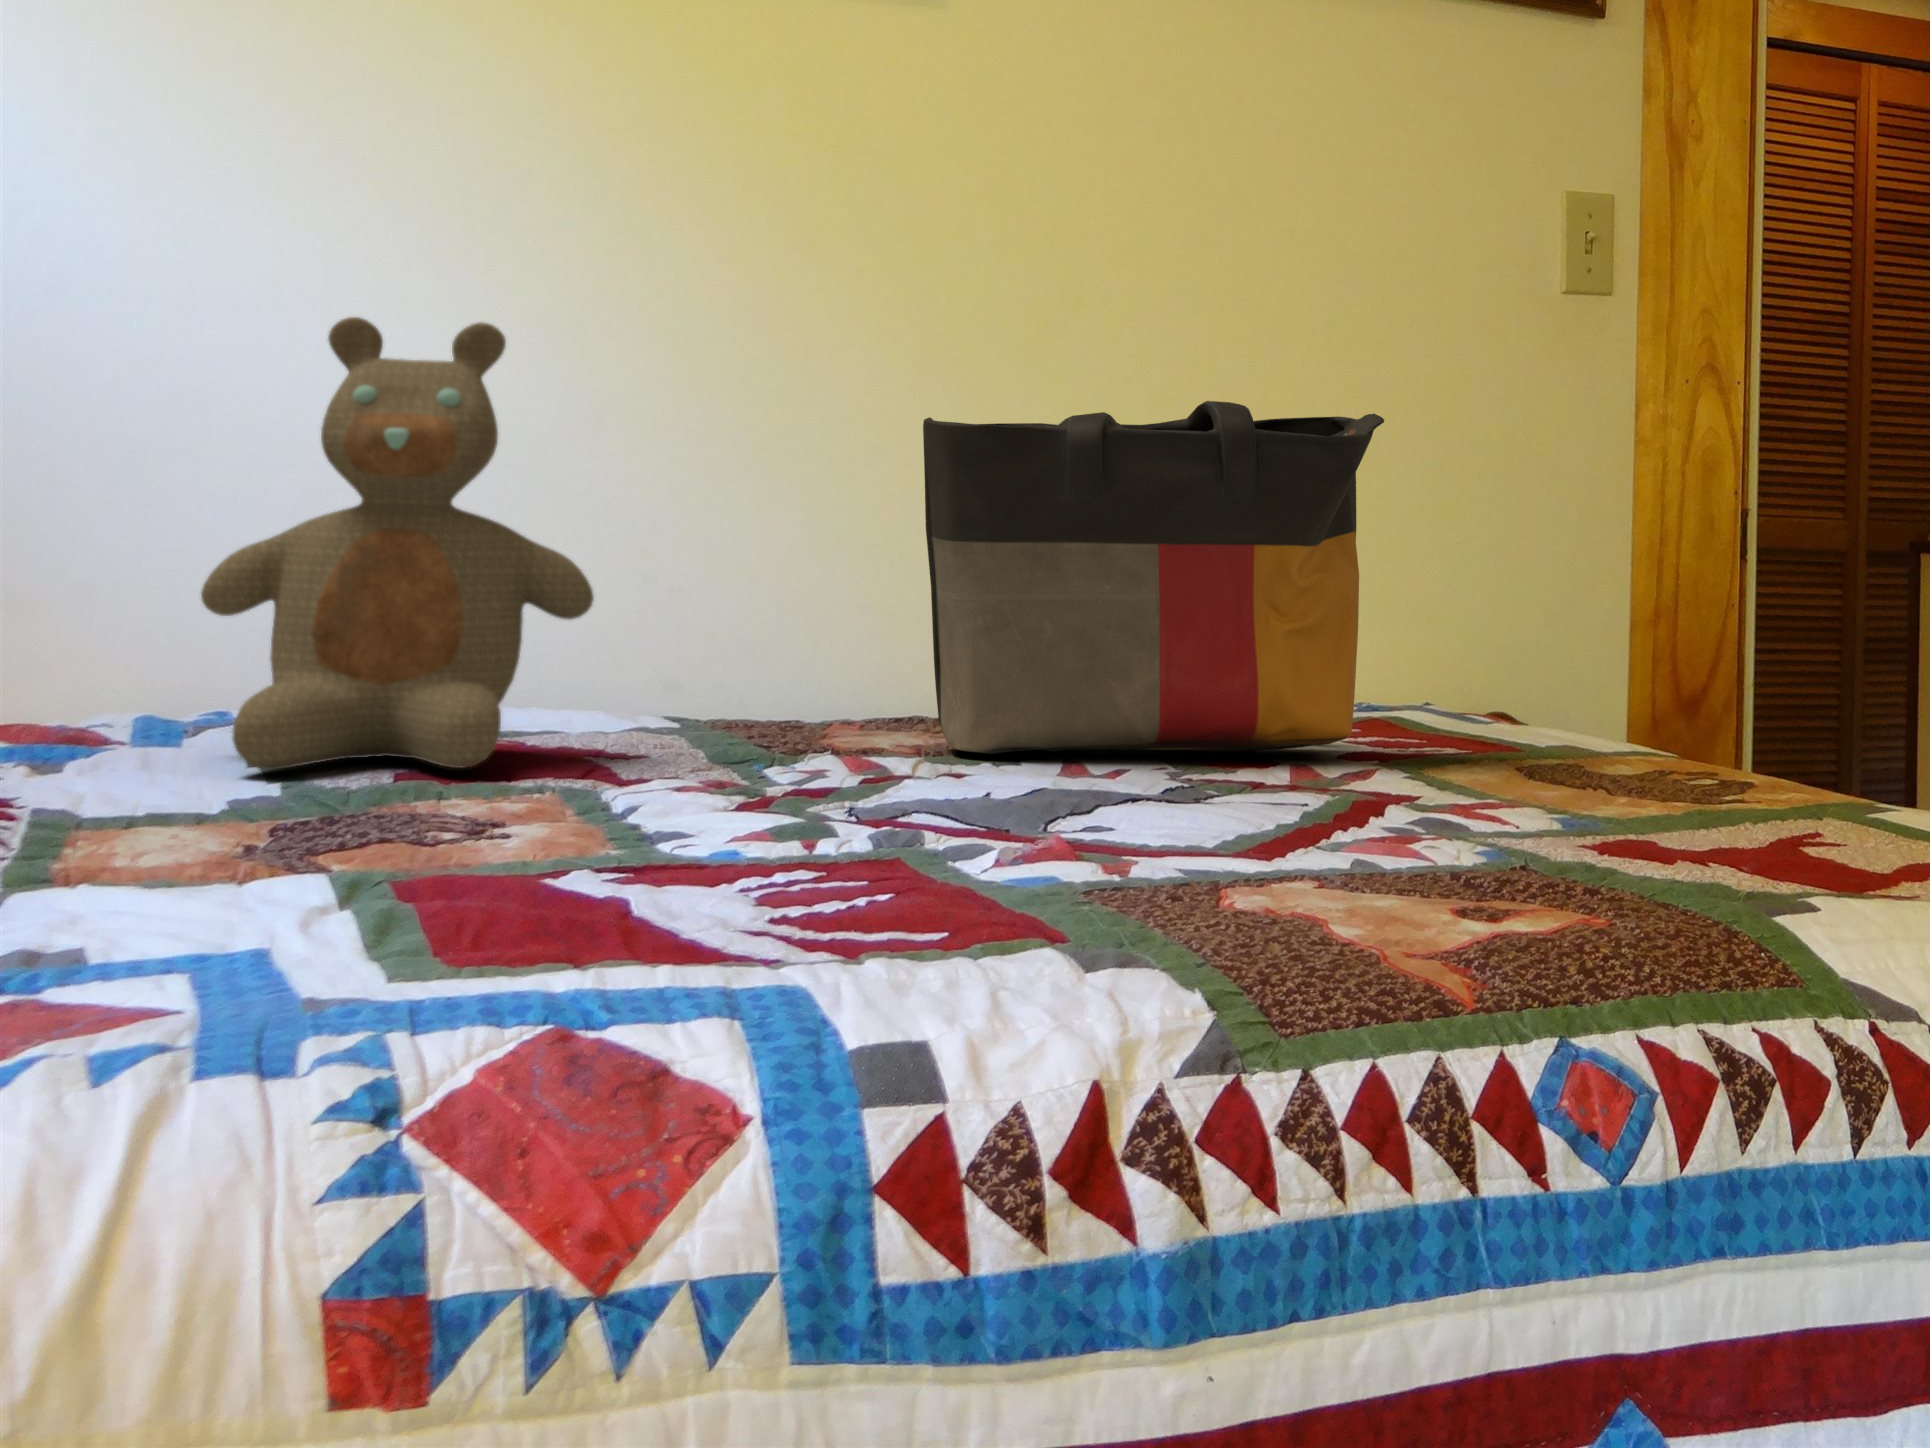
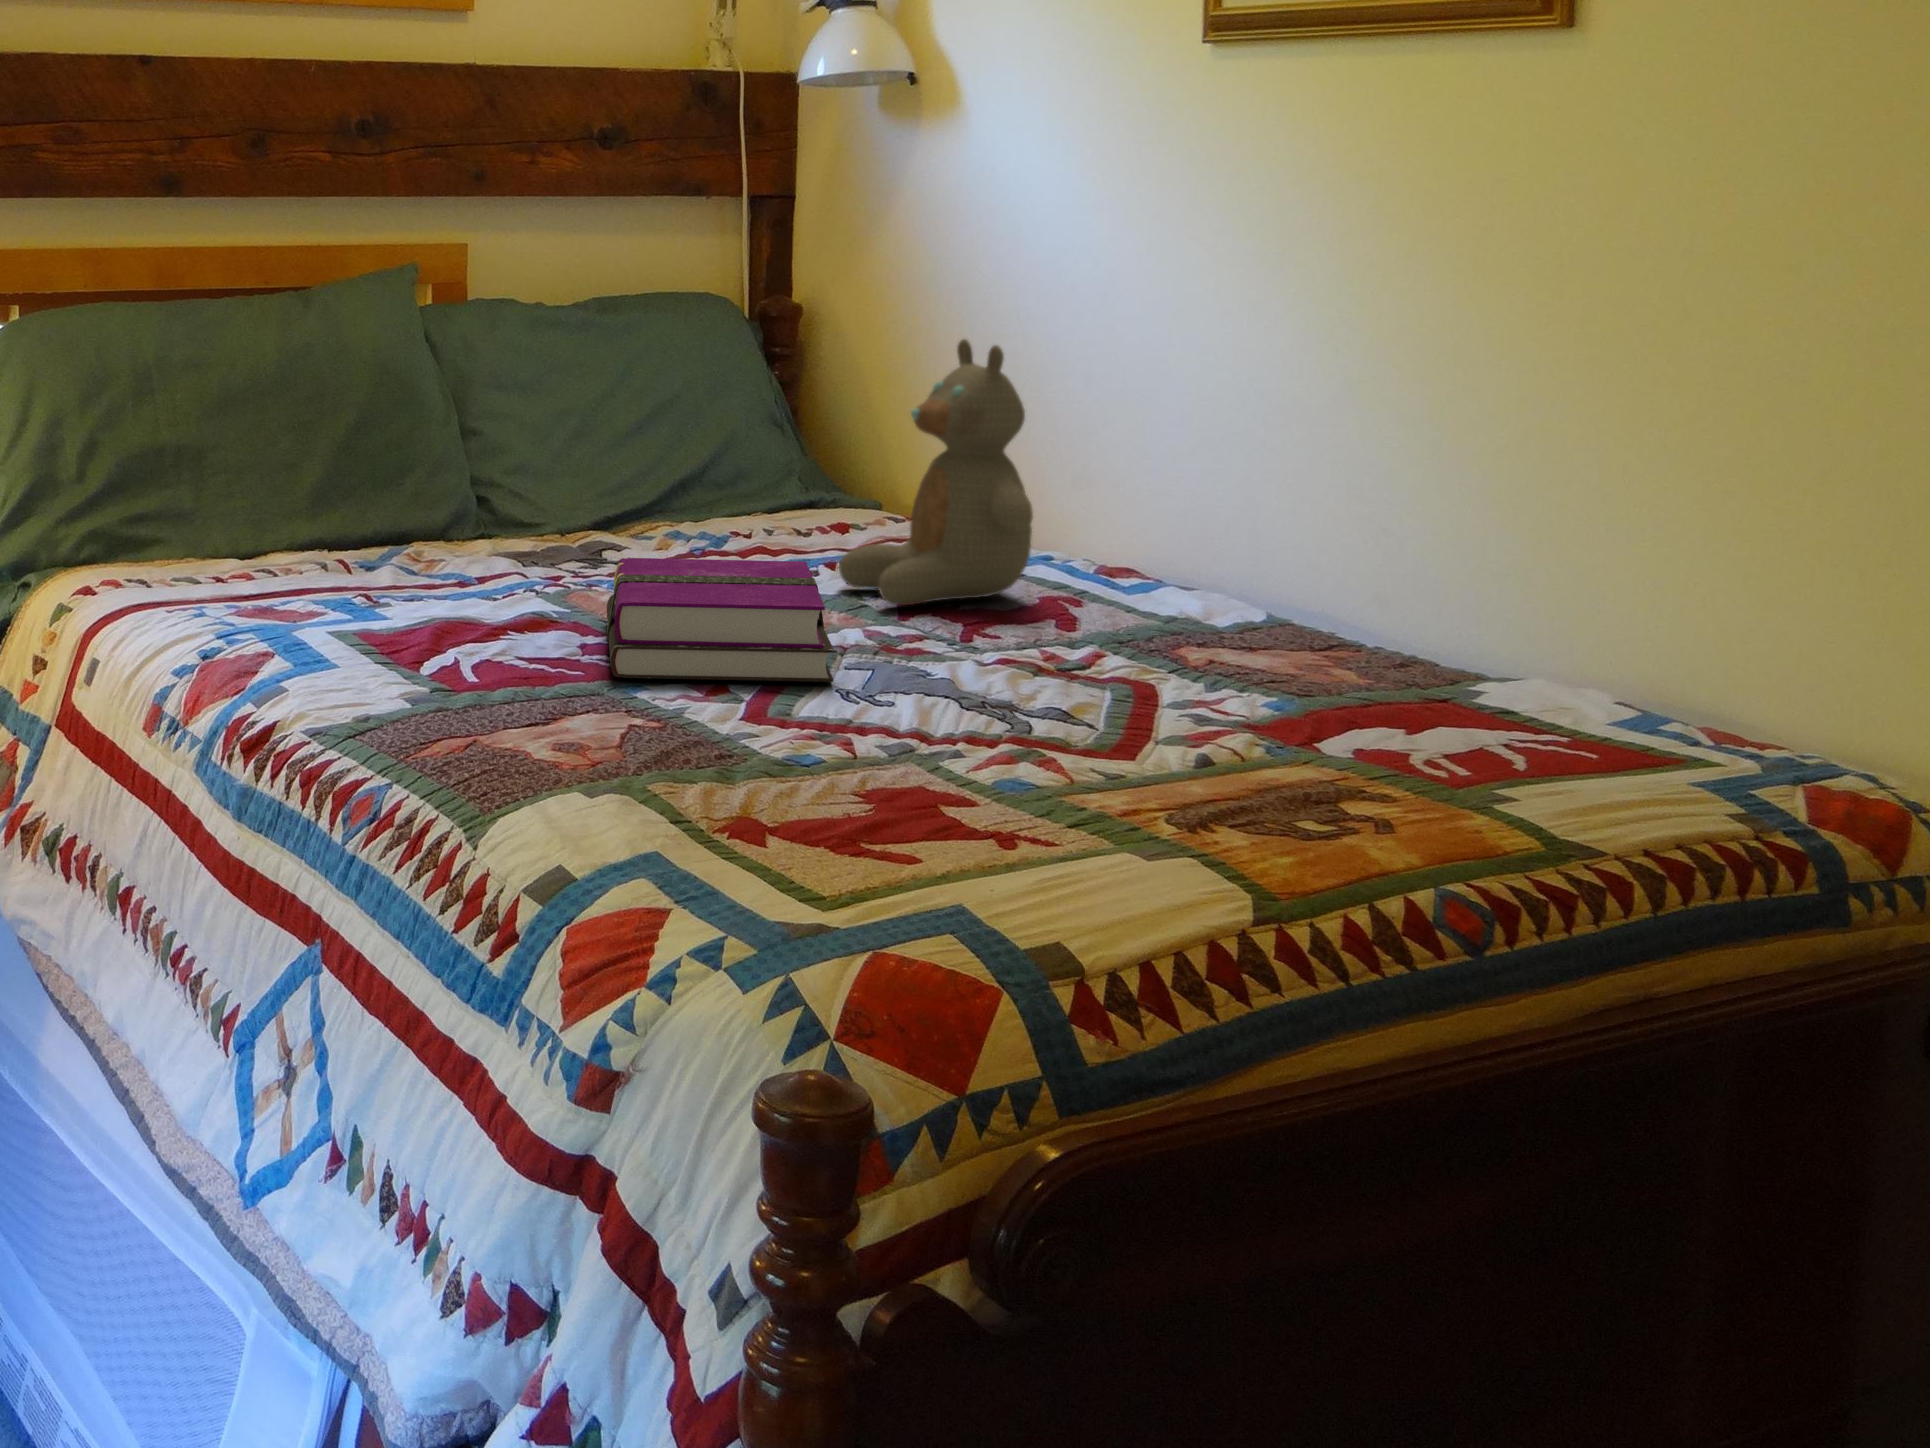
tote bag: present [923,401,1384,754] -> none [1131,423,1408,722]
notebook: none [407,678,1033,865] -> present [607,558,834,682]

